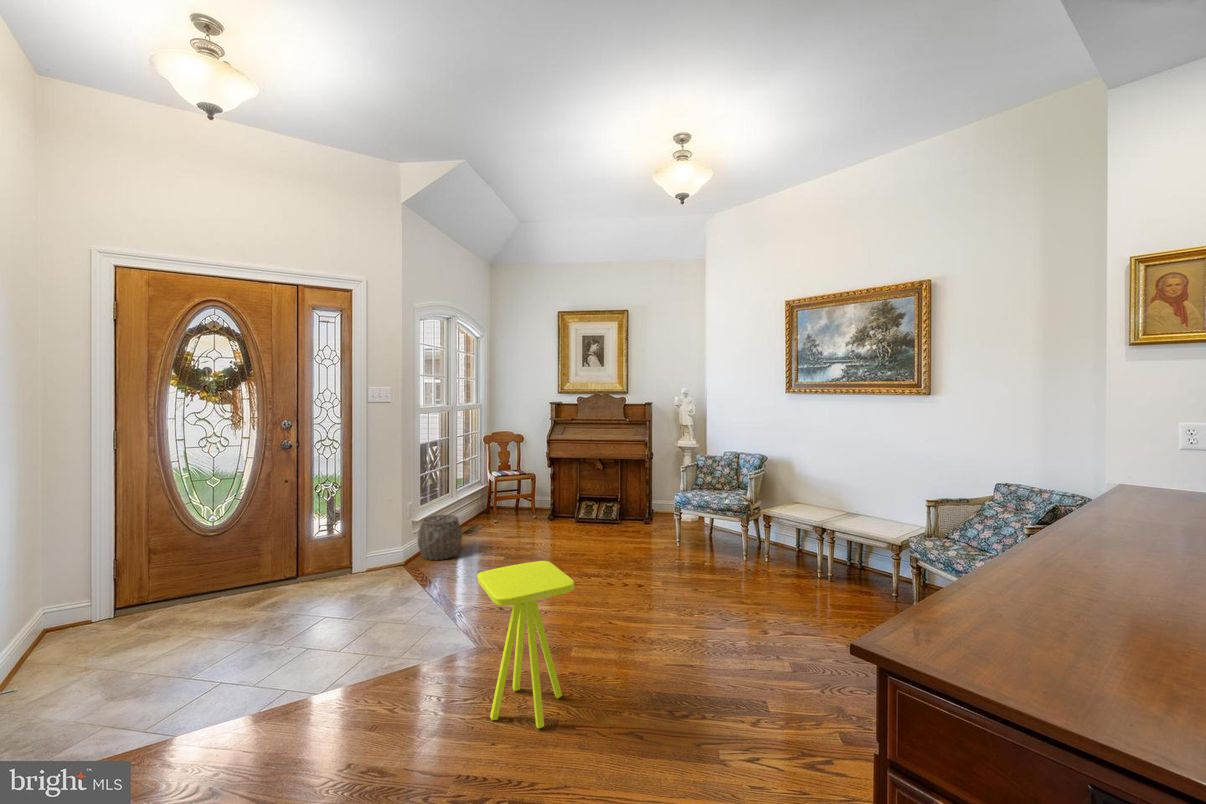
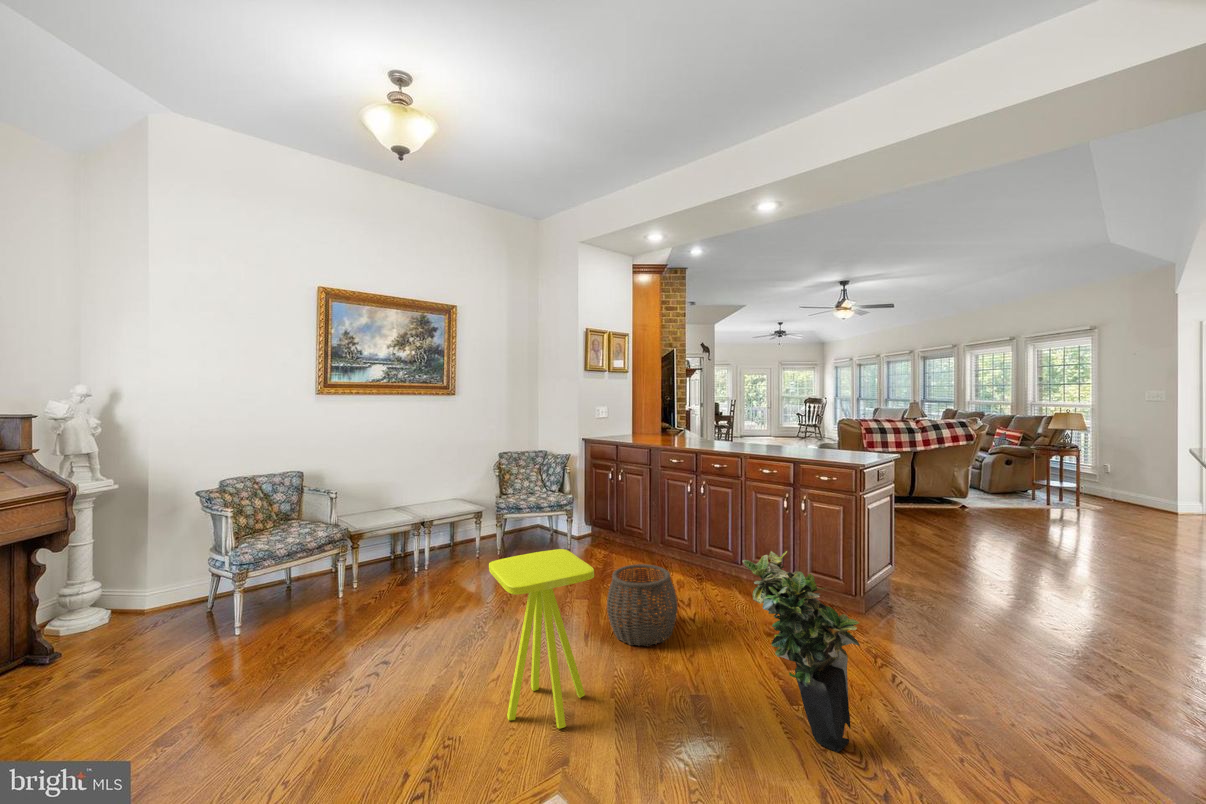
woven basket: present [418,515,462,560] -> present [607,564,677,646]
potted plant: none [708,567,809,751] -> present [743,551,860,752]

